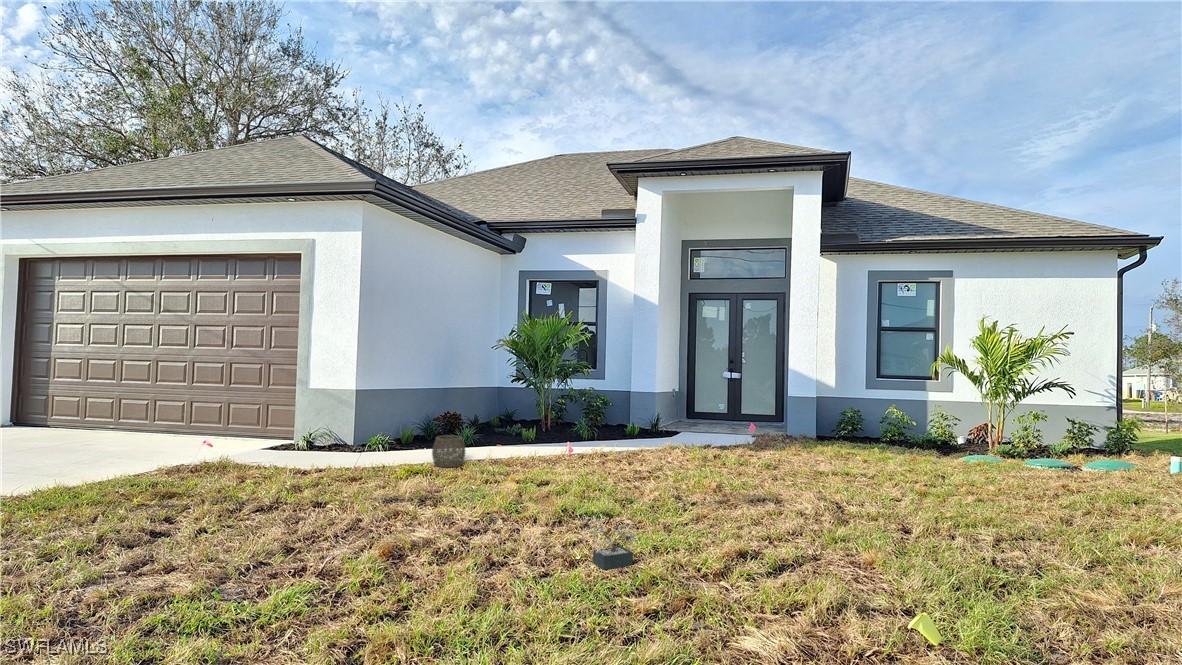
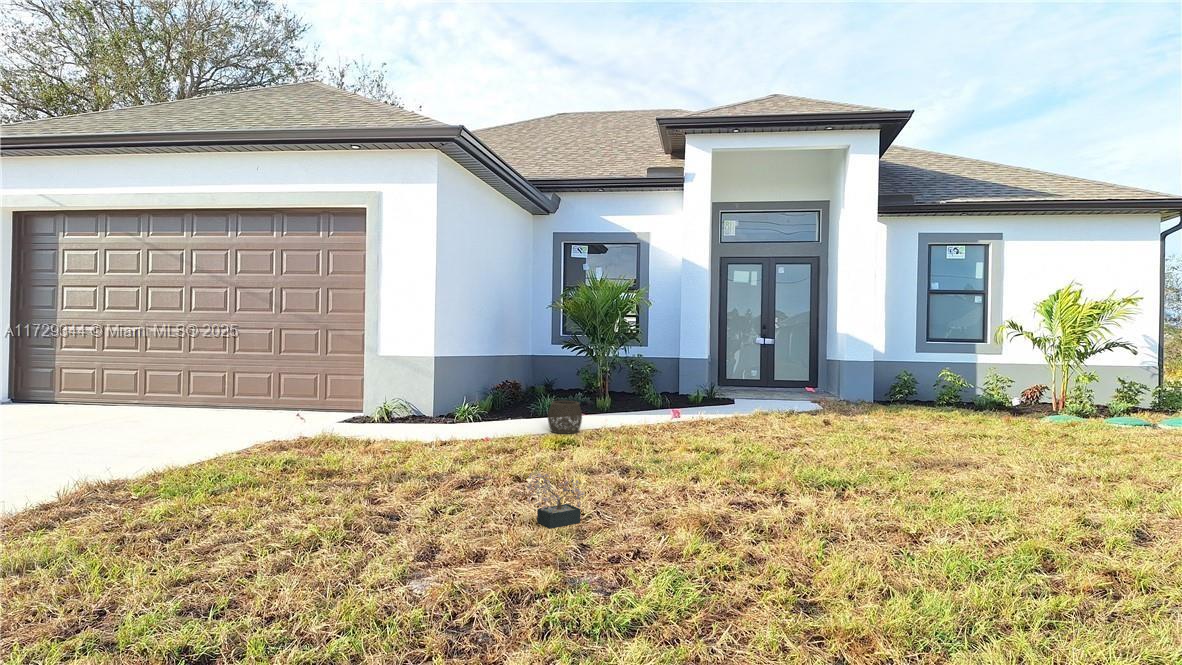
decorative plant: present [584,517,637,570] -> present [527,473,584,528]

